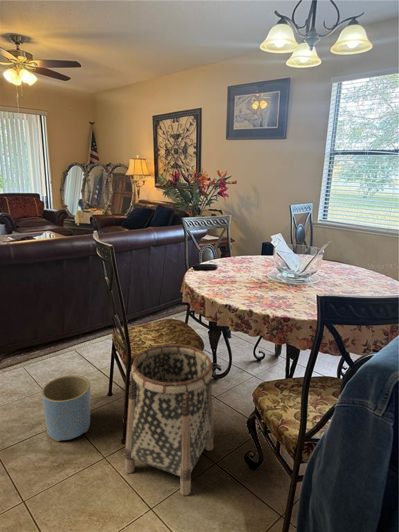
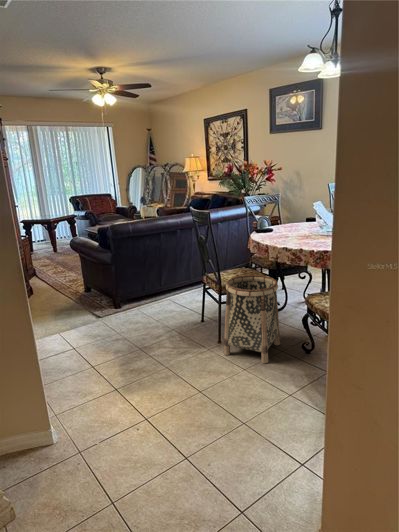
planter: present [42,375,90,441] -> none [165,304,195,343]

